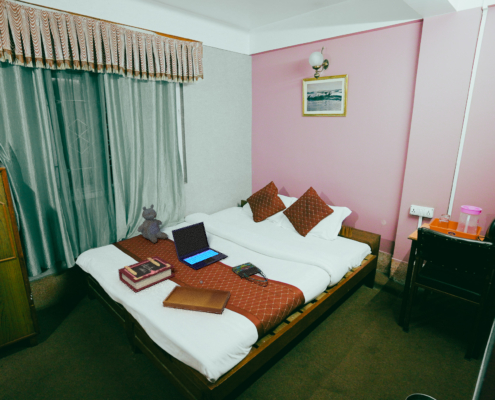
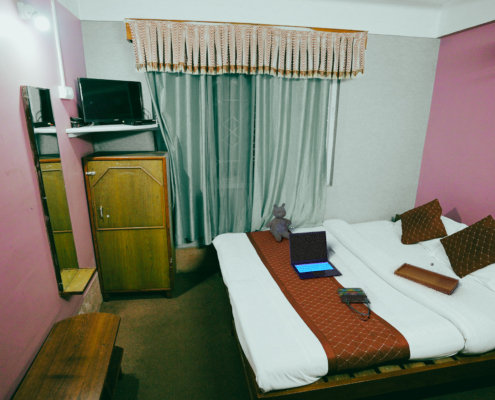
book: present [118,256,175,292] -> none [232,255,279,284]
tray: present [163,281,230,314] -> present [394,263,459,295]

